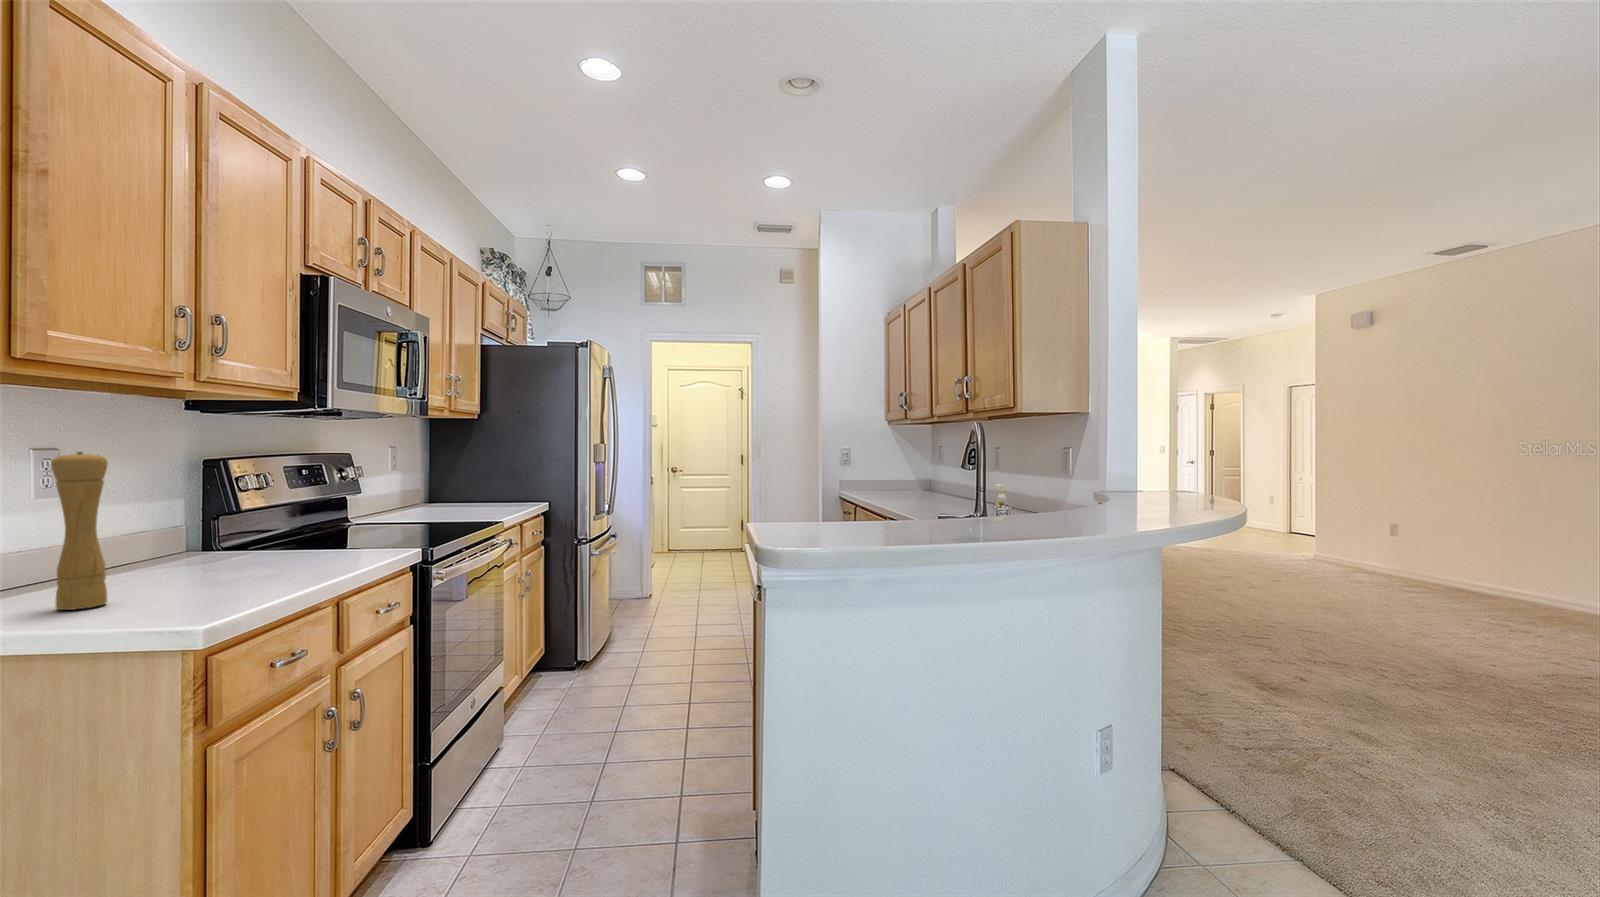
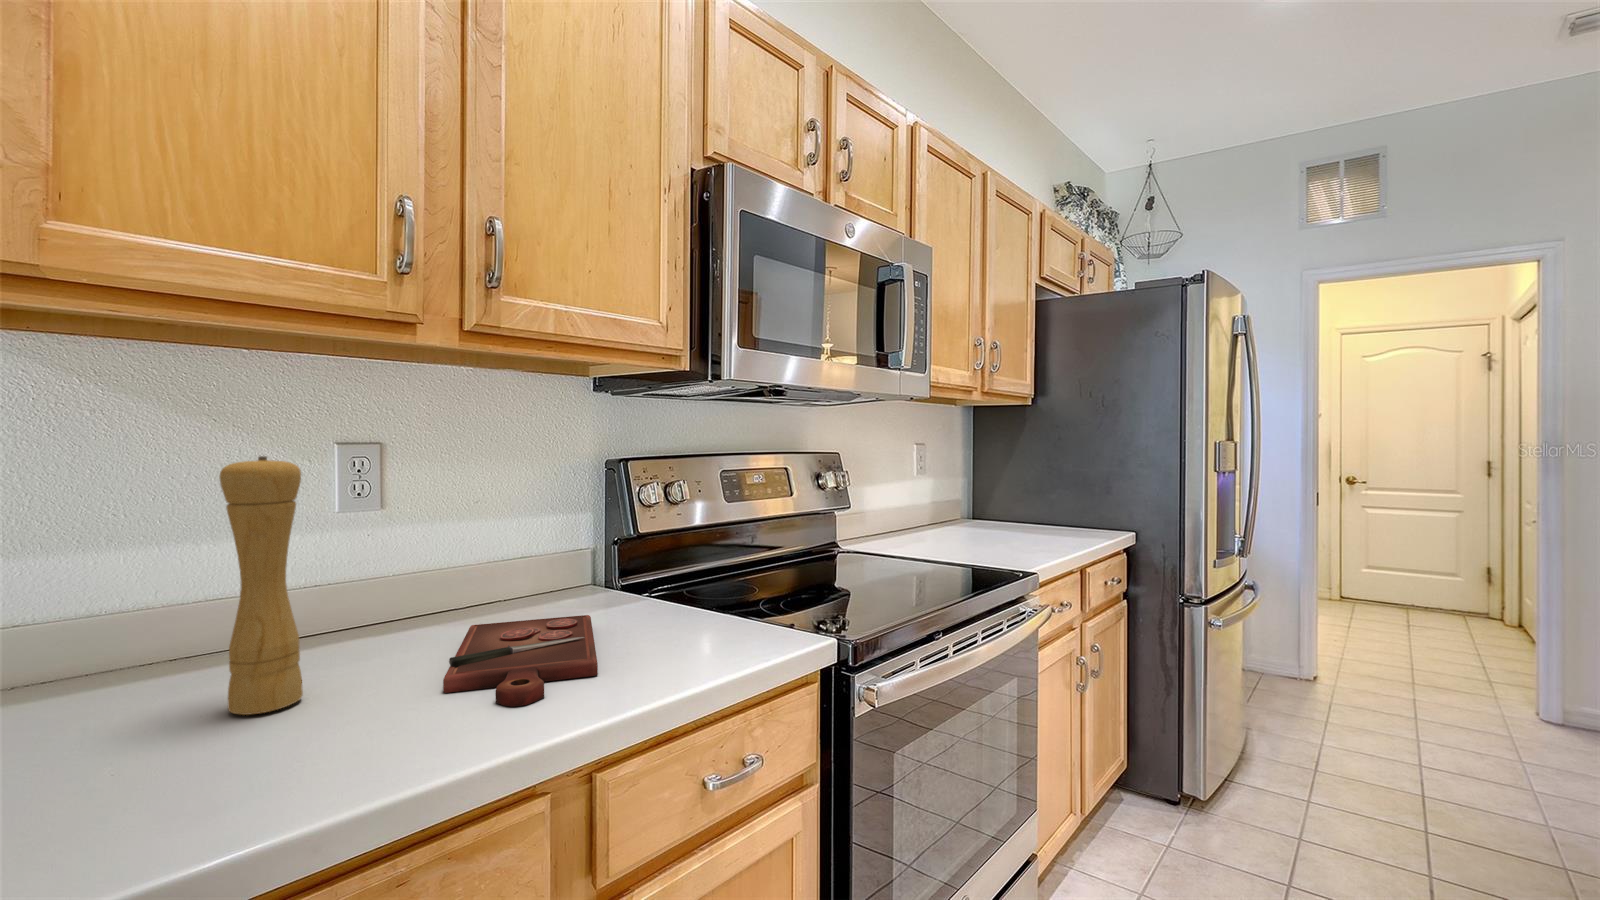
cutting board: none [141,558,298,588] -> present [443,615,598,707]

